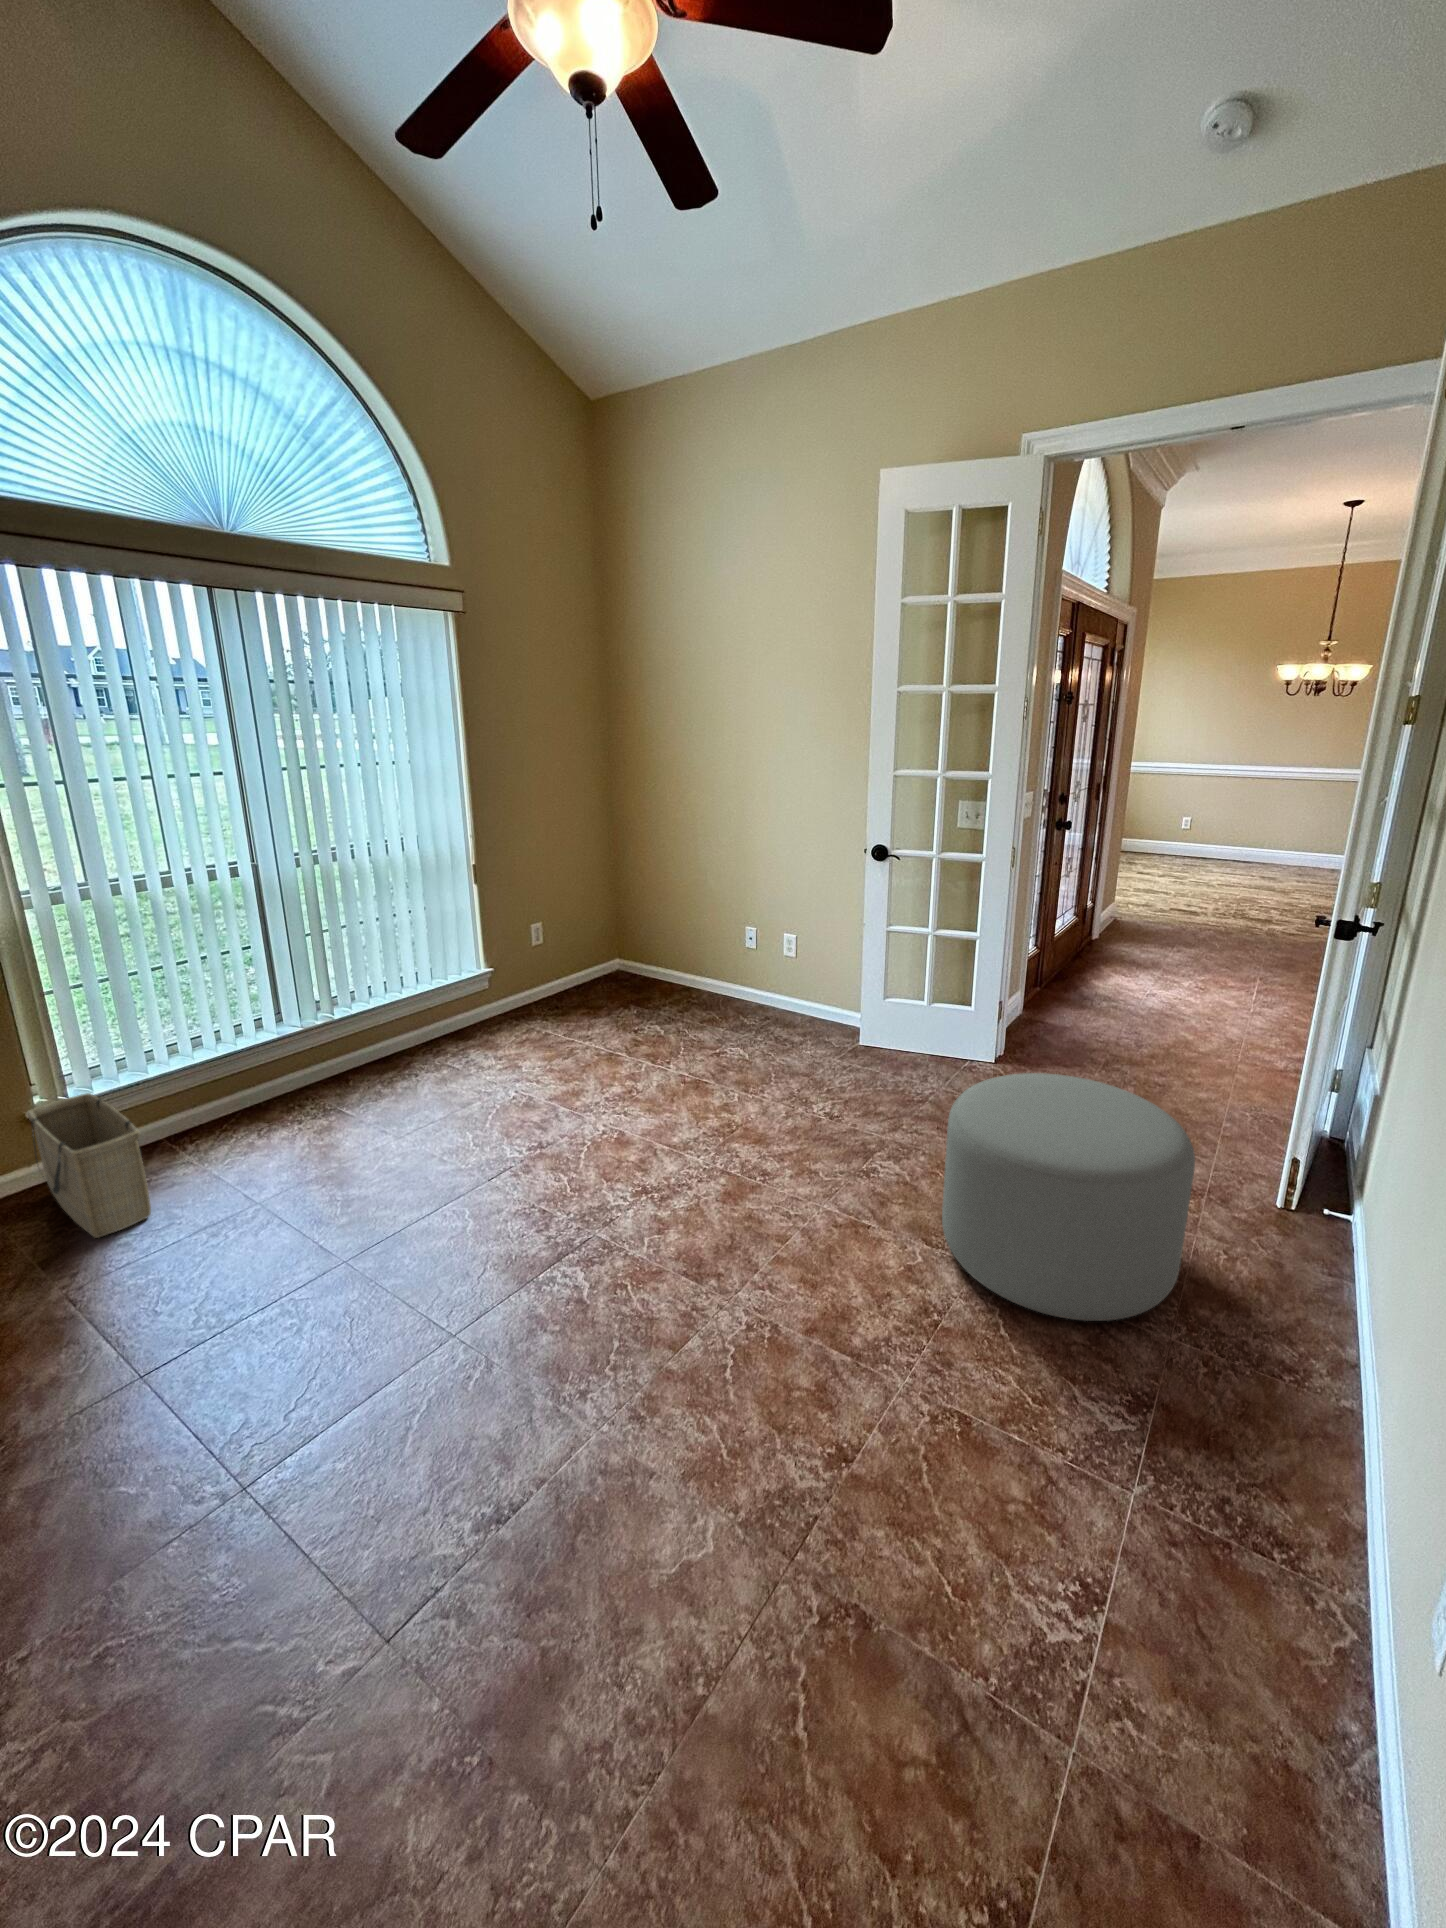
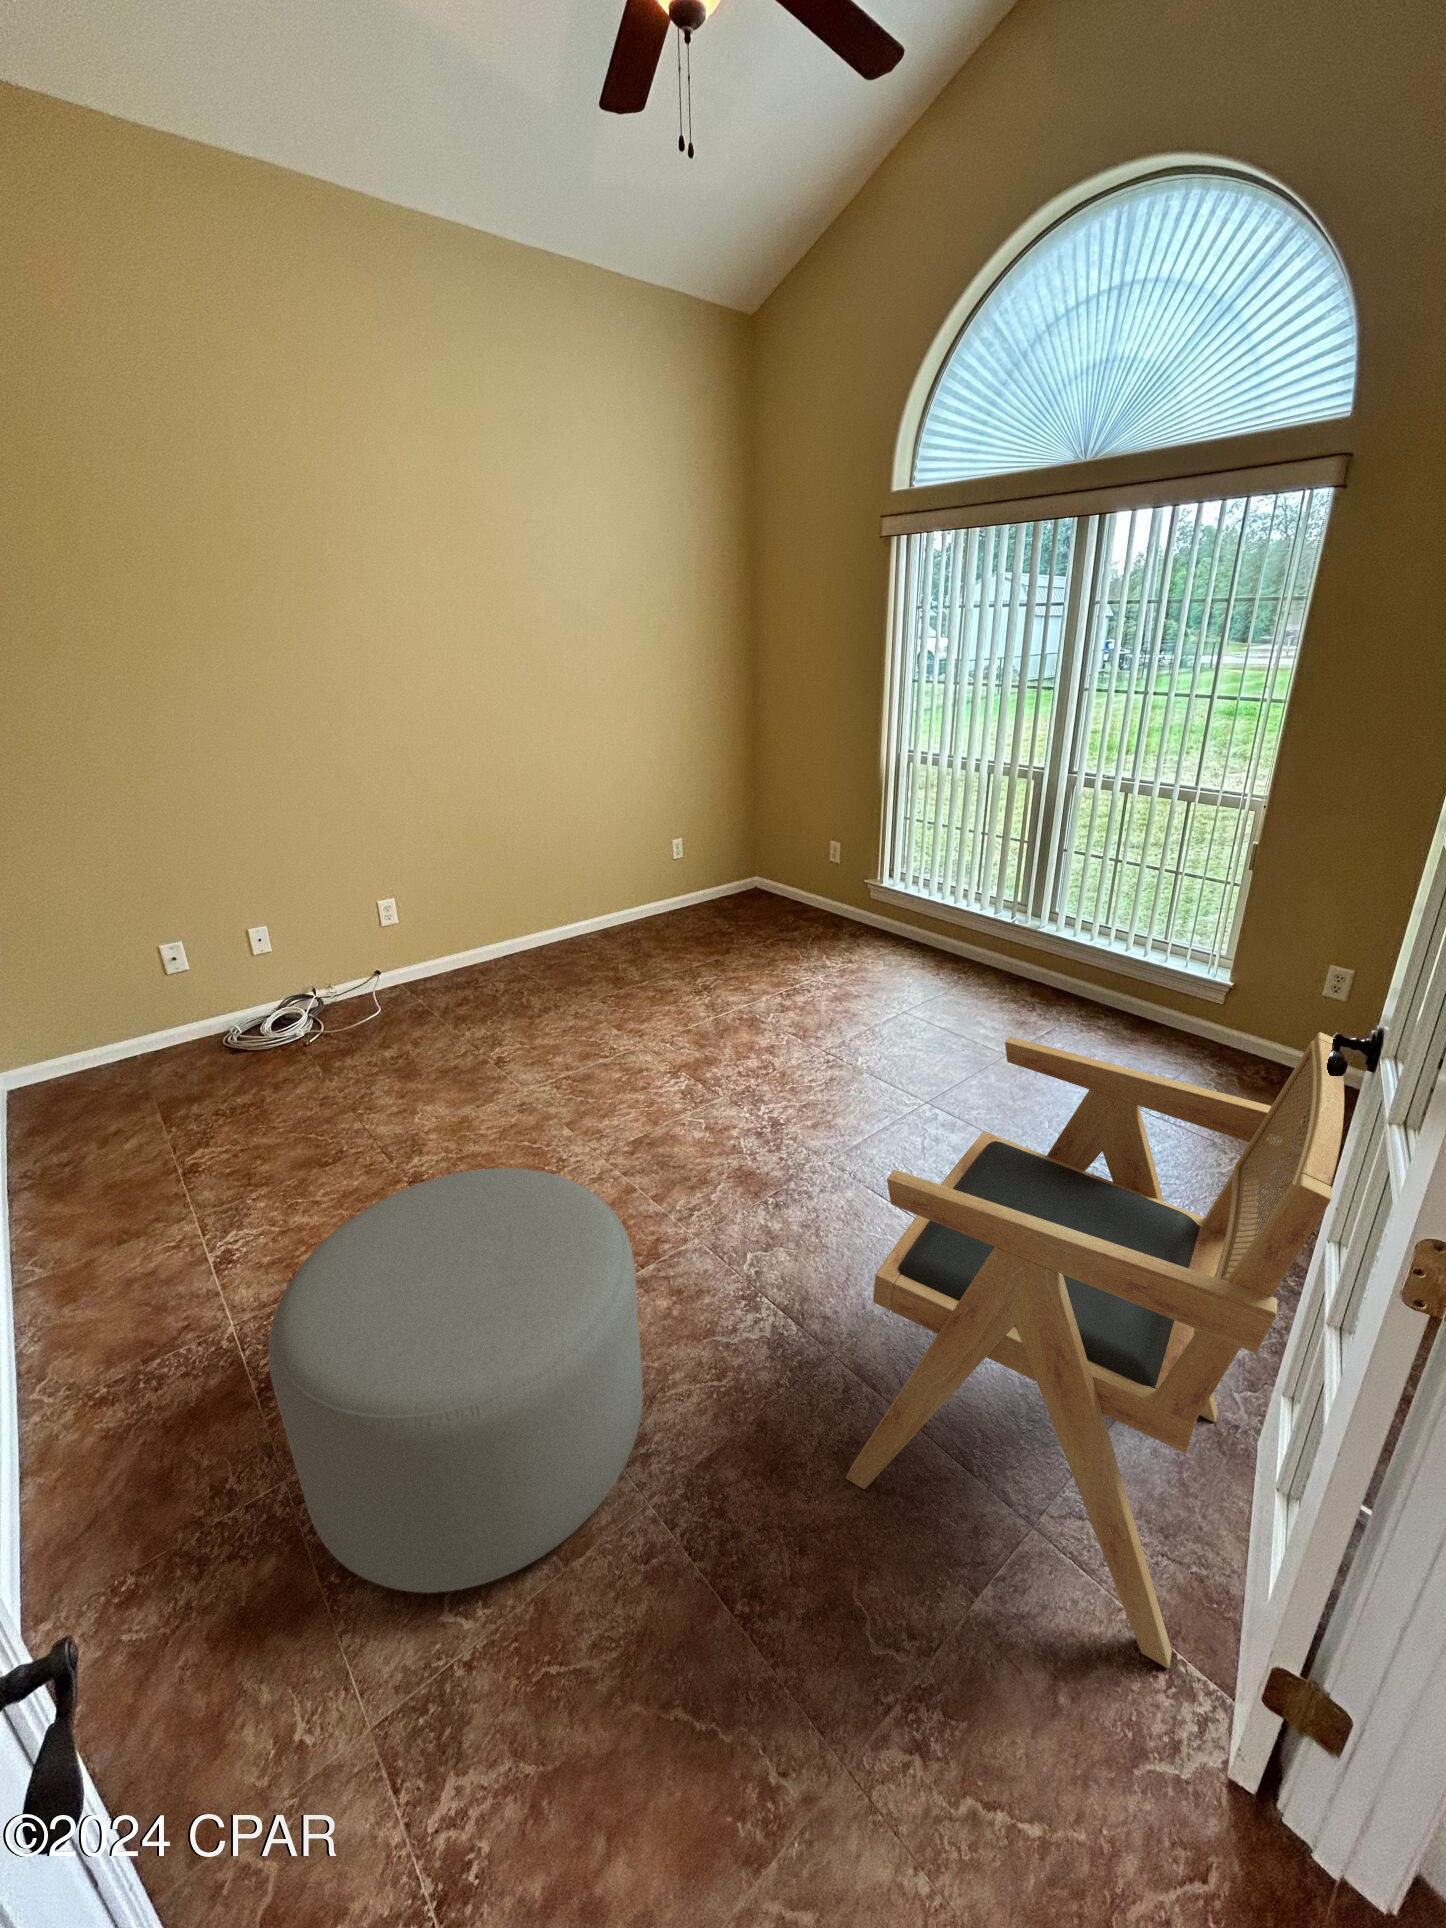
armchair: none [811,863,982,1130] -> present [846,1032,1344,1668]
basket: present [26,1093,151,1238] -> none [794,873,879,950]

